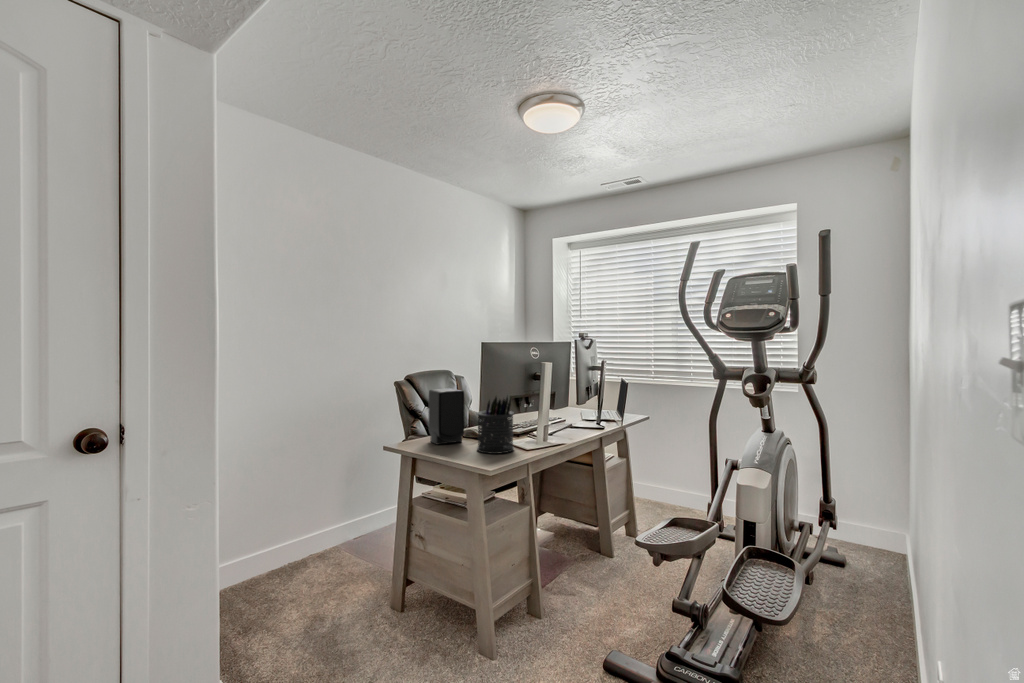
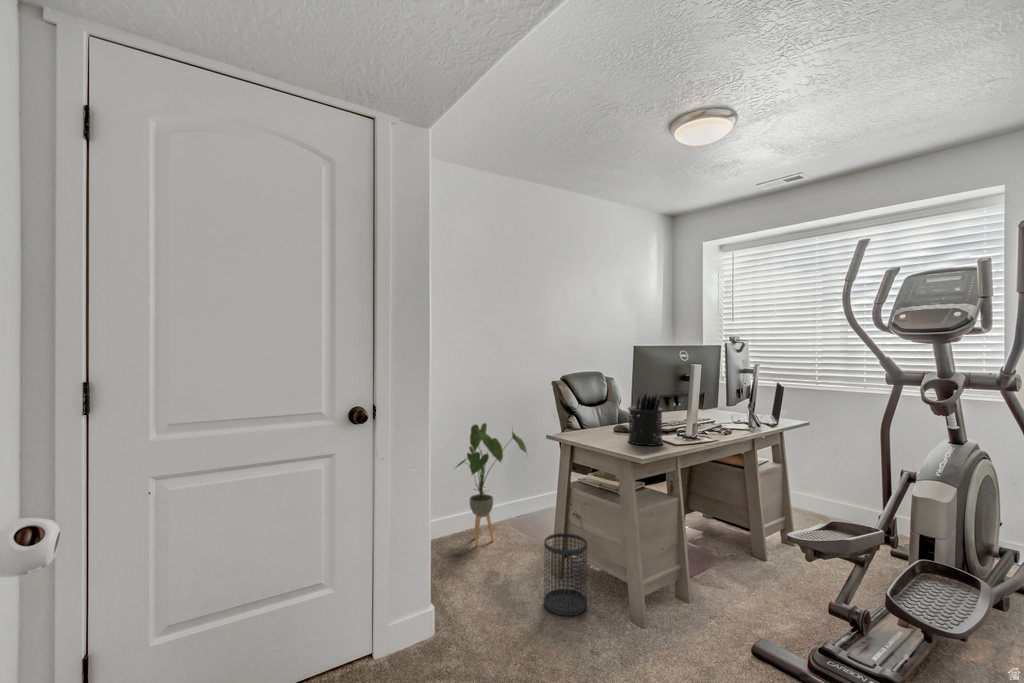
speaker: present [429,388,465,445] -> none [584,386,616,435]
house plant: none [268,436,365,586] -> present [456,423,527,546]
wastebasket: none [381,561,432,659] -> present [544,533,587,616]

